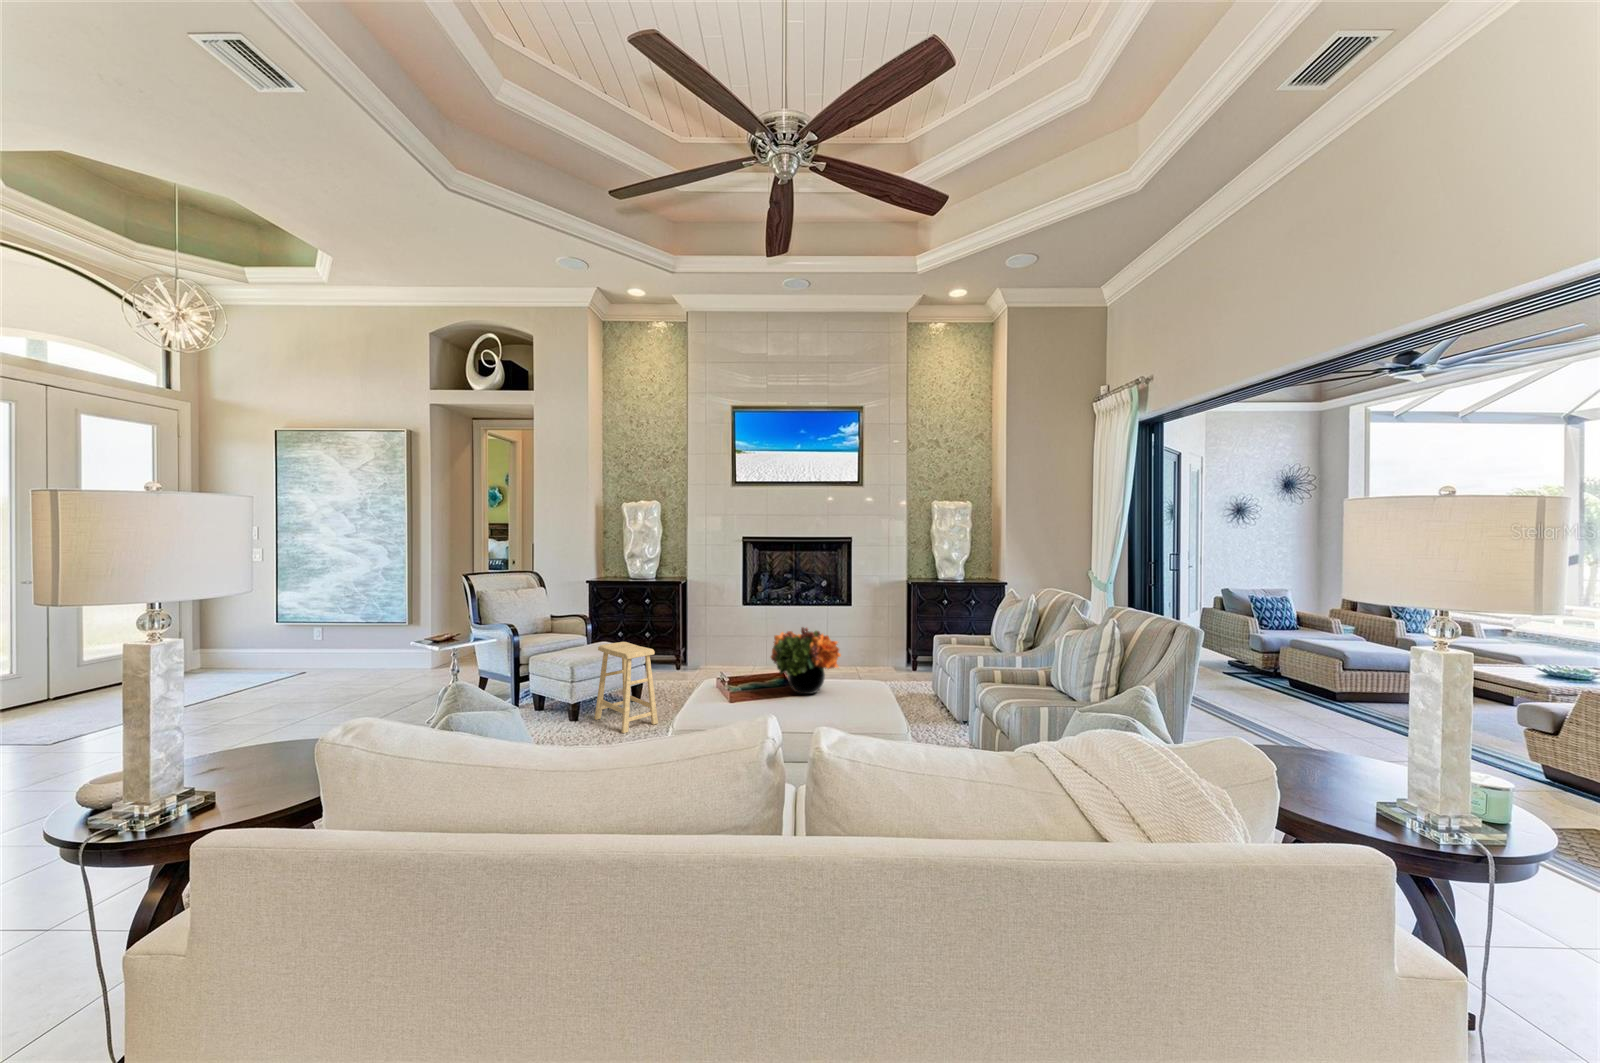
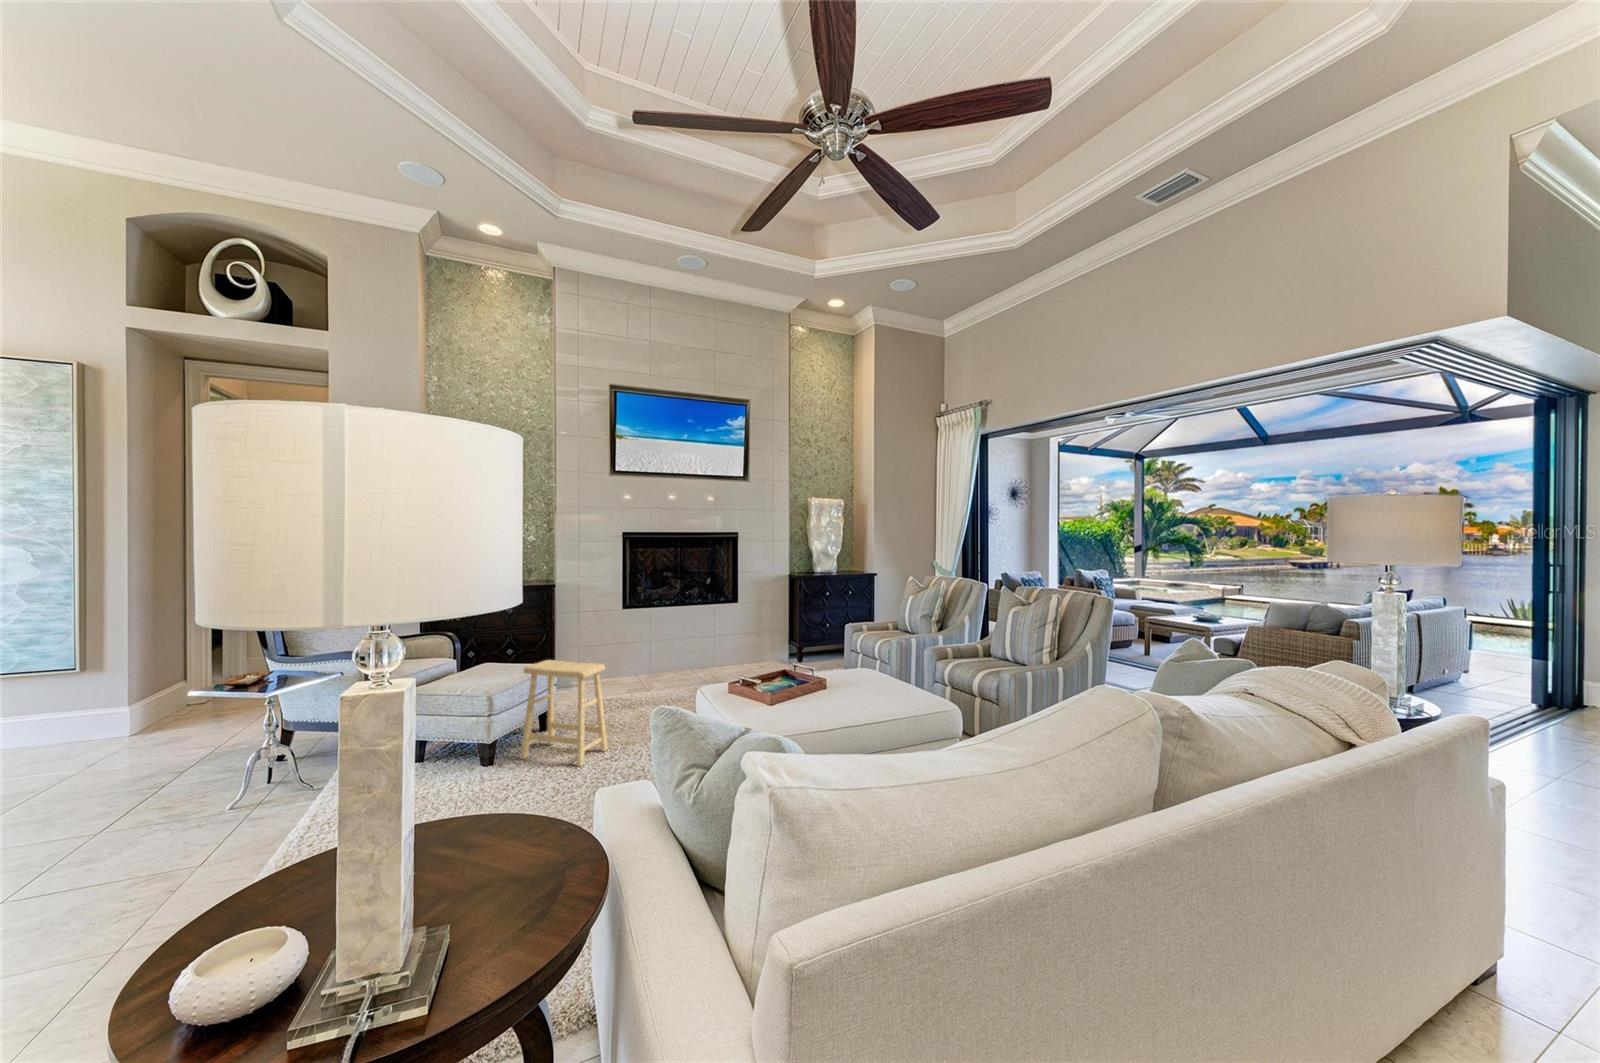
flower arrangement: present [771,627,841,694] -> none [786,621,856,687]

